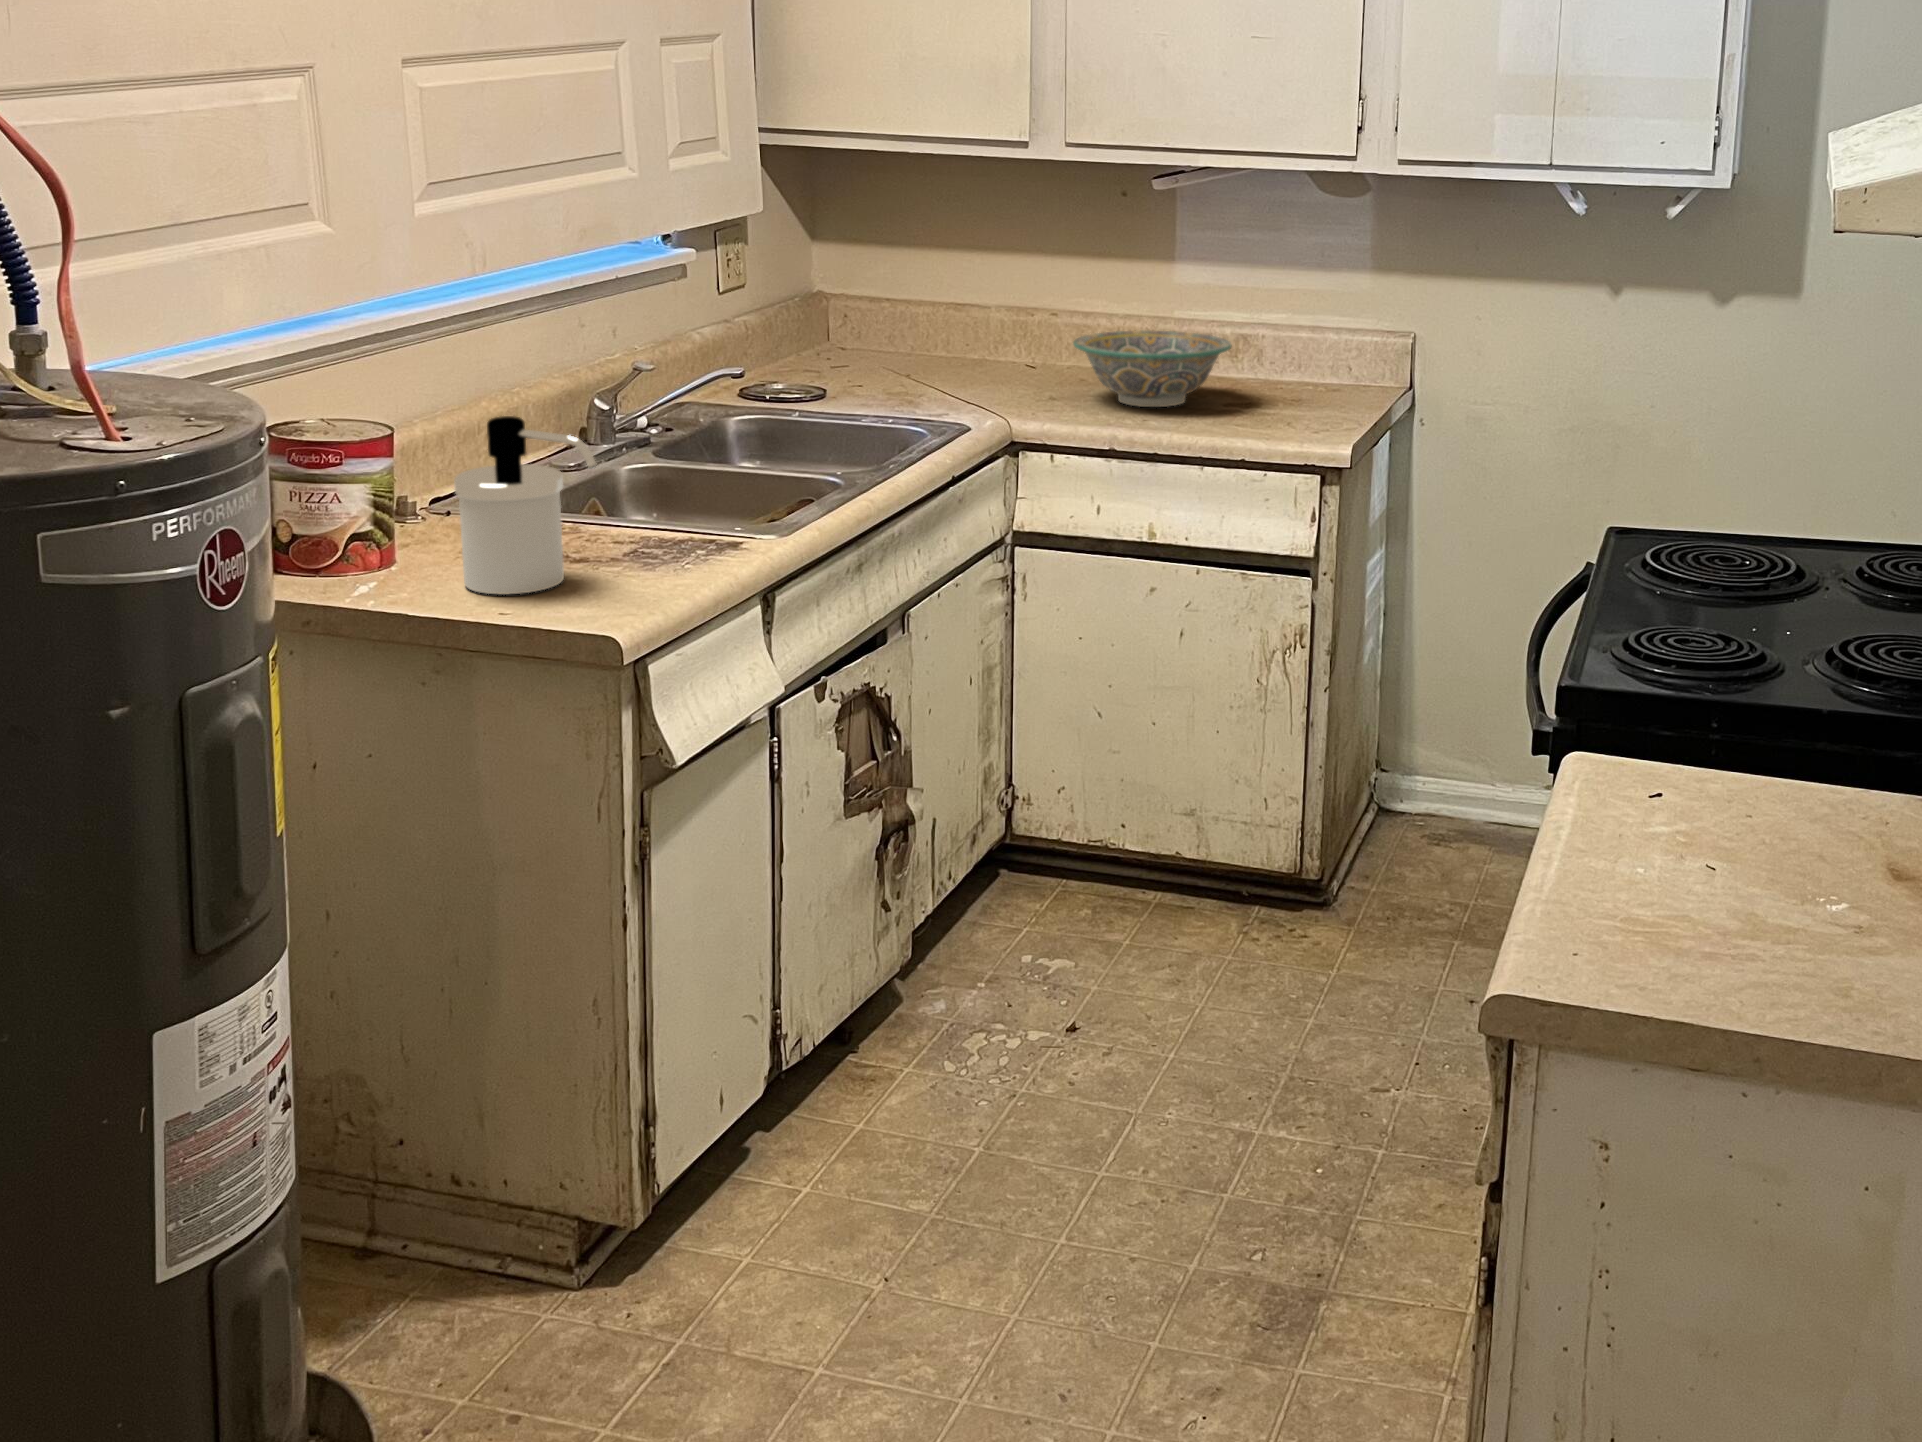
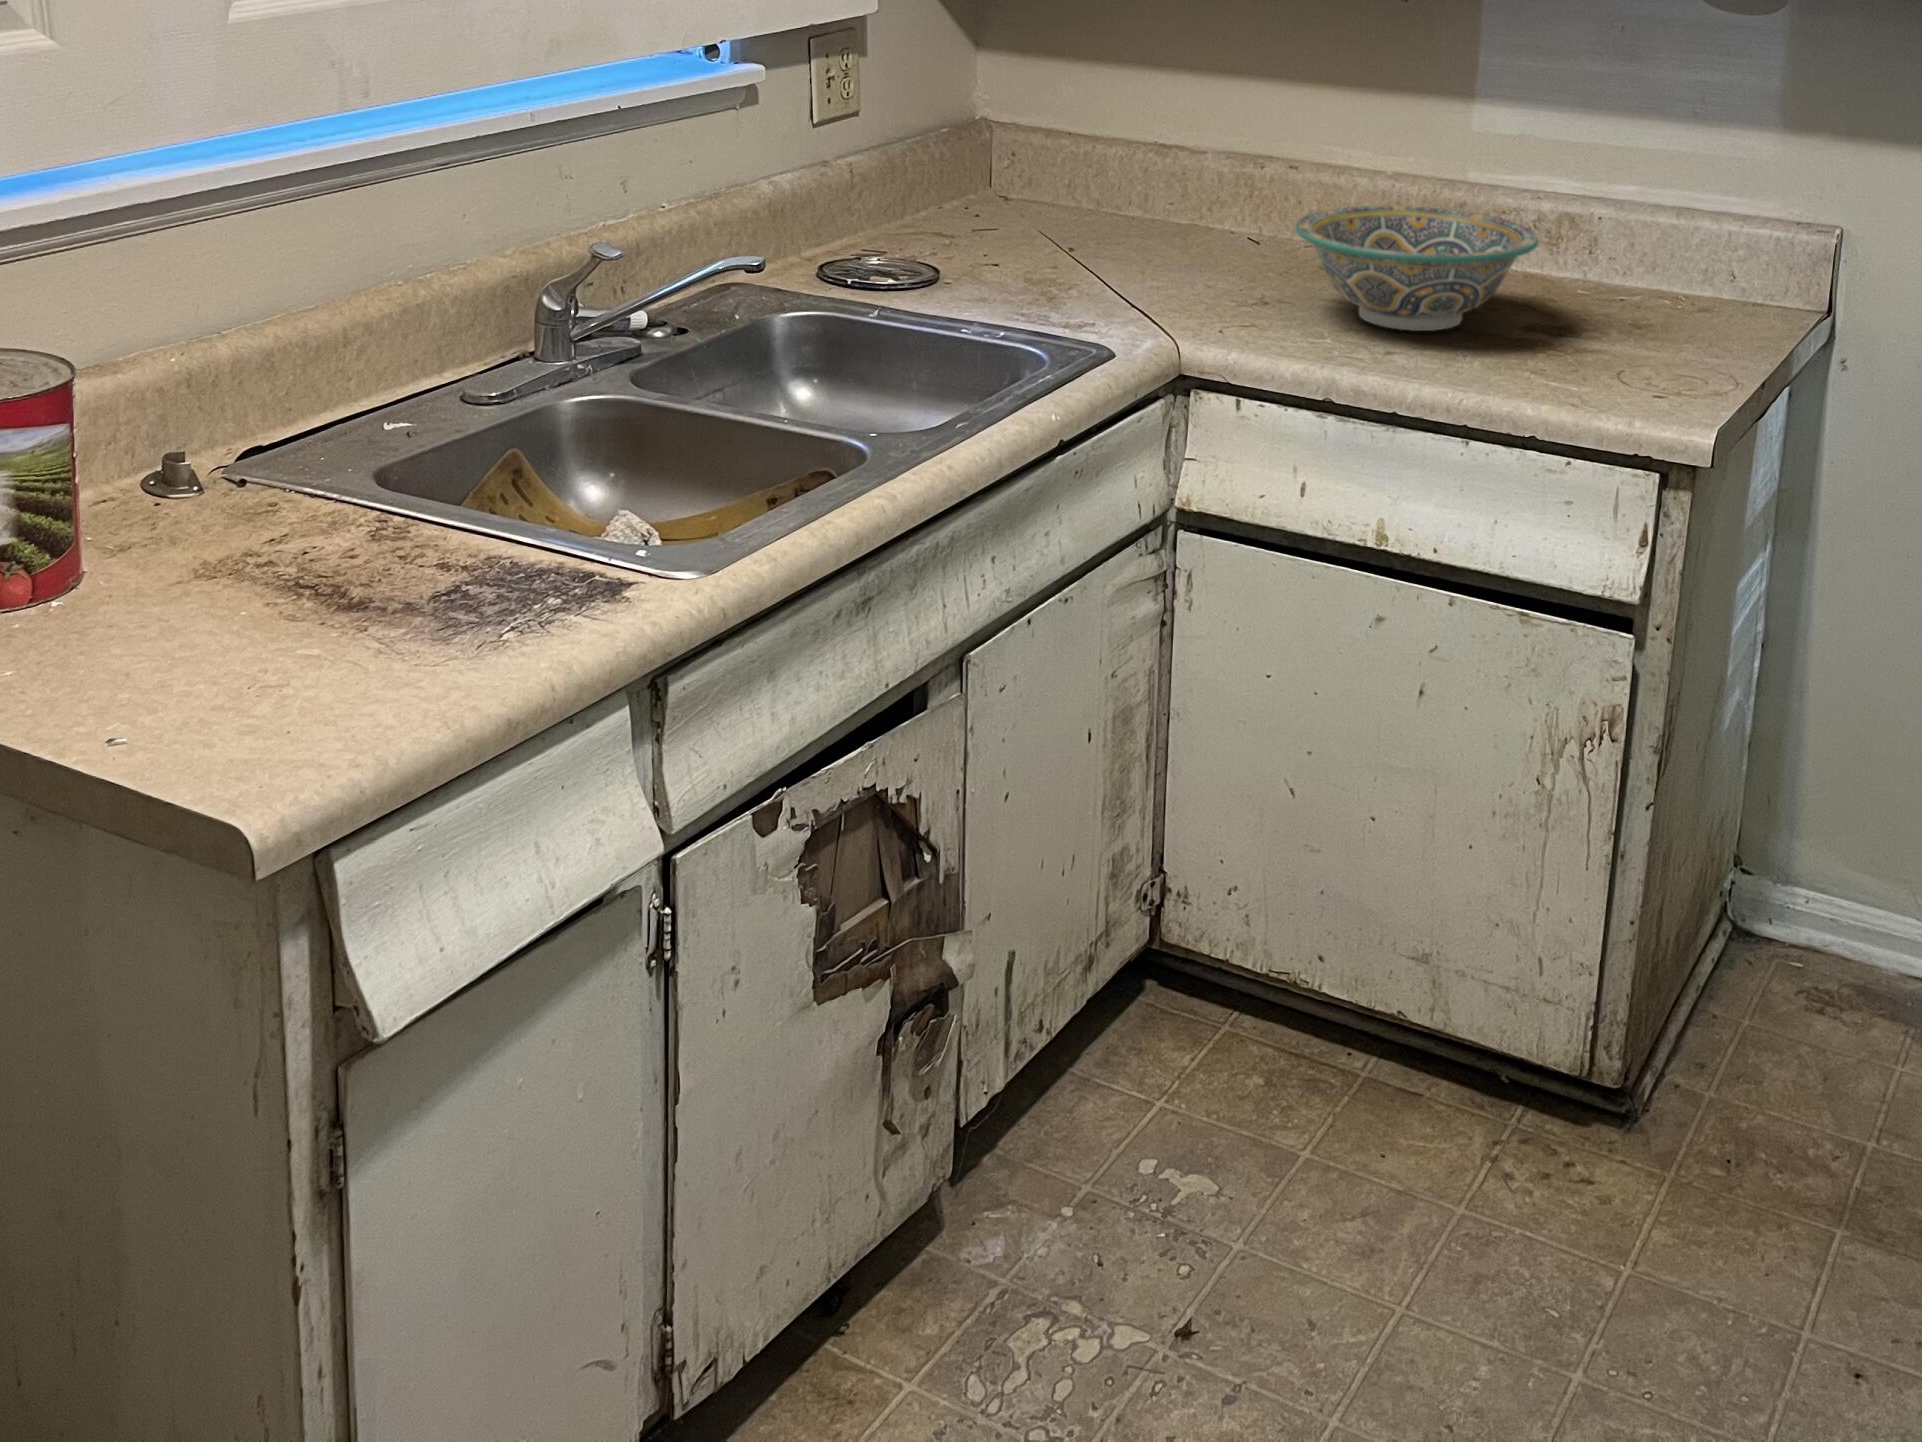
soap dispenser: present [454,416,597,594] -> none [85,384,287,693]

